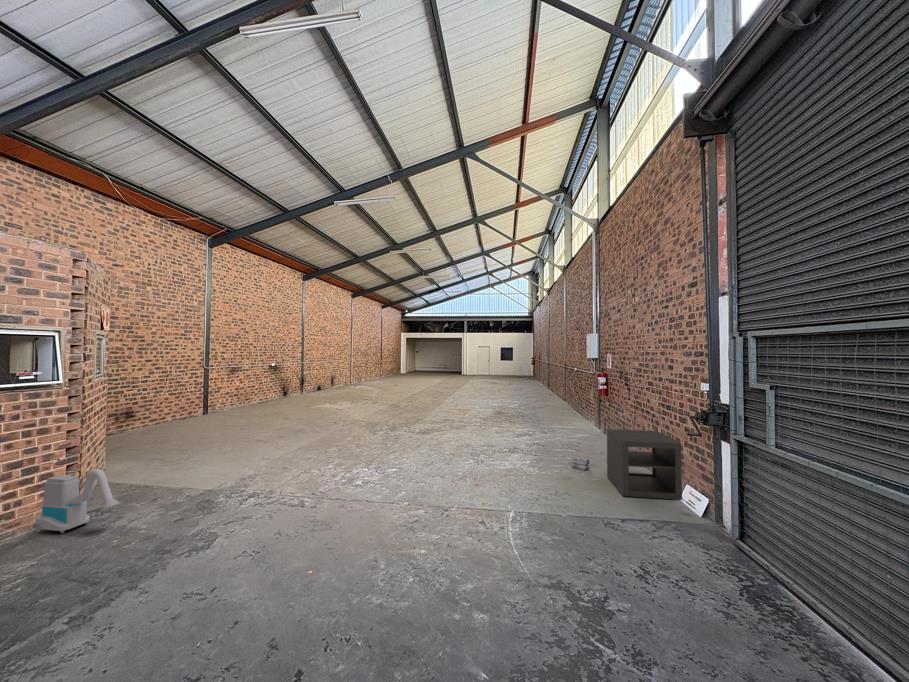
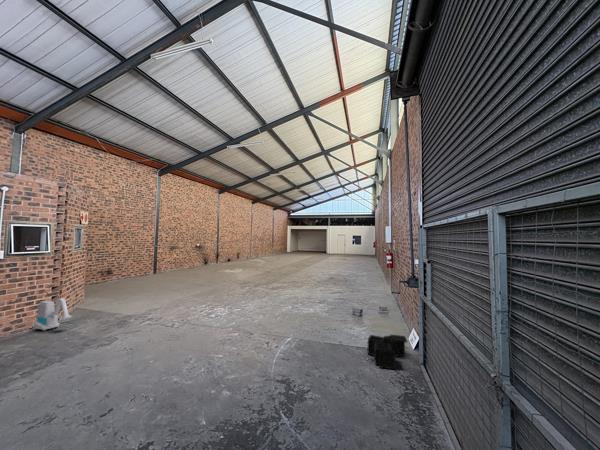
storage cabinet: present [607,429,682,500] -> none [364,289,402,336]
storage bin: none [657,501,725,558] -> present [368,335,407,369]

